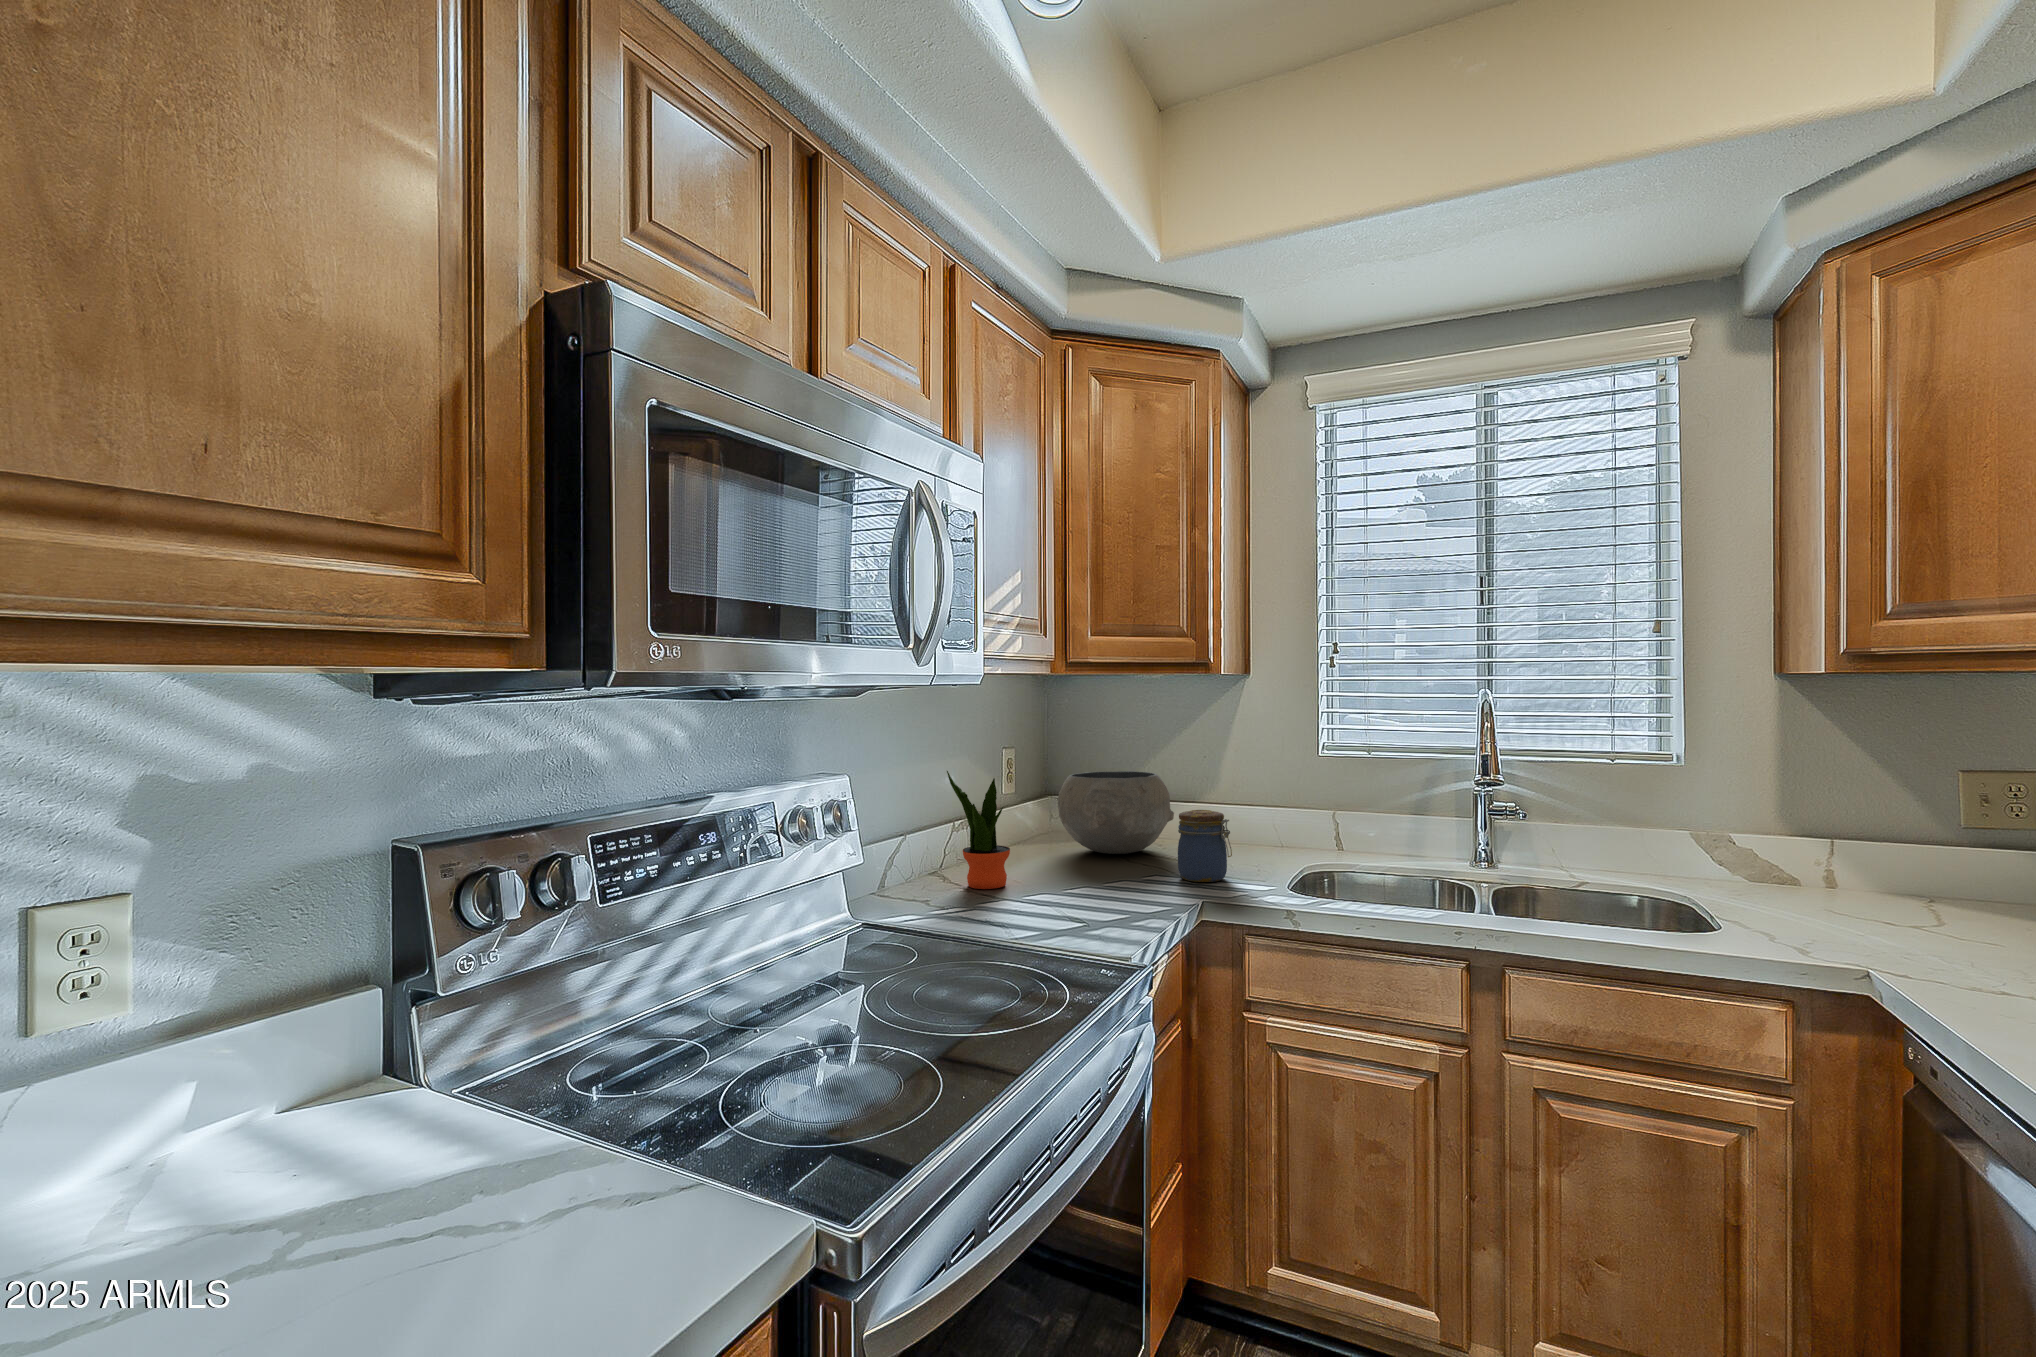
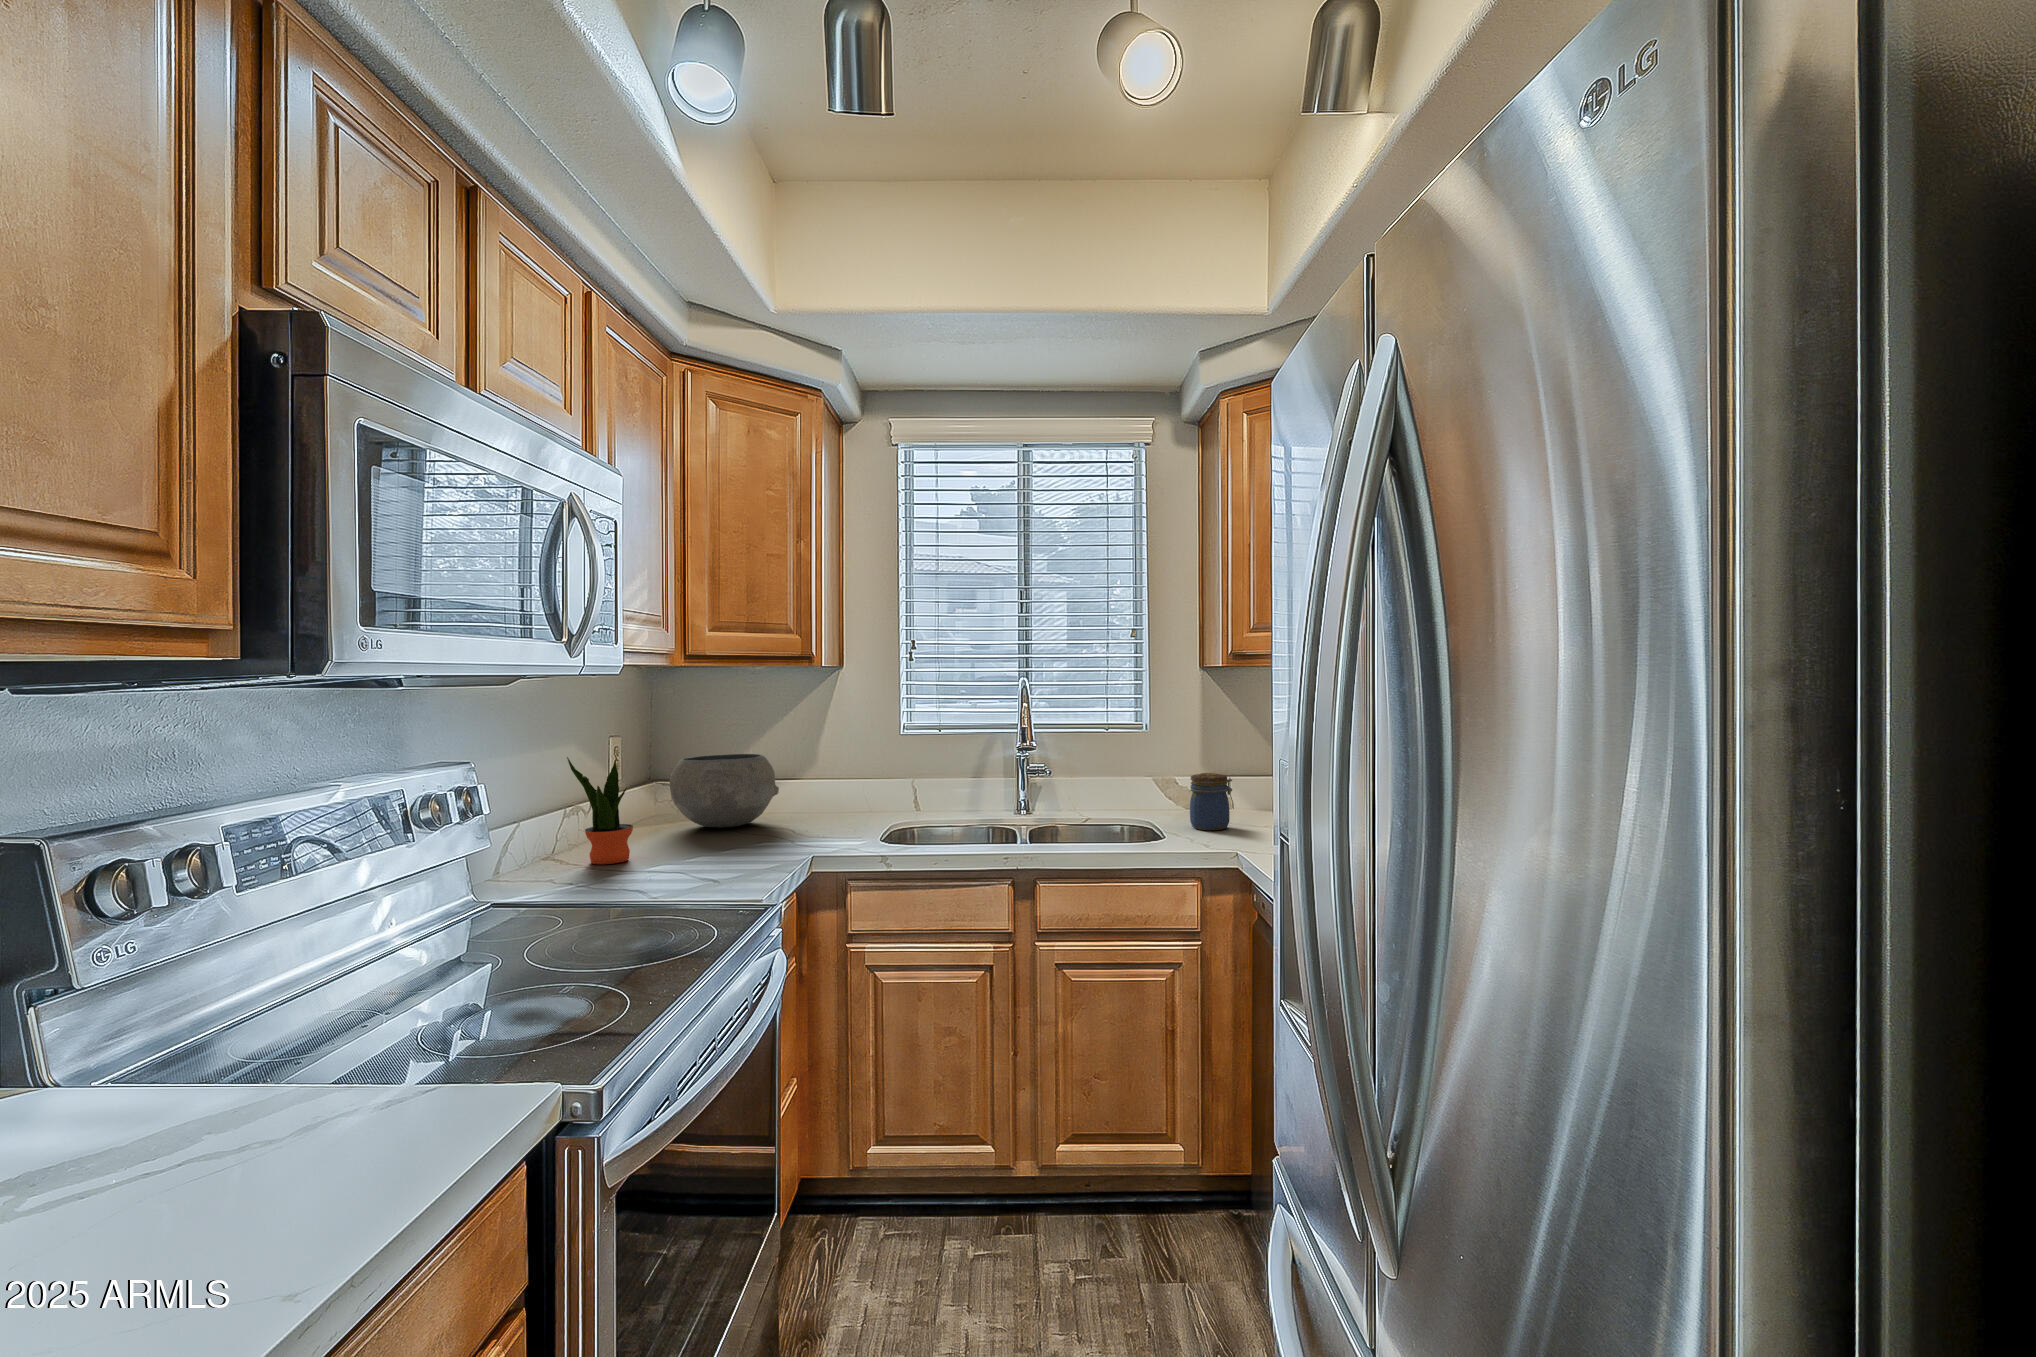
jar: present [1178,810,1232,882] -> present [1190,773,1234,830]

